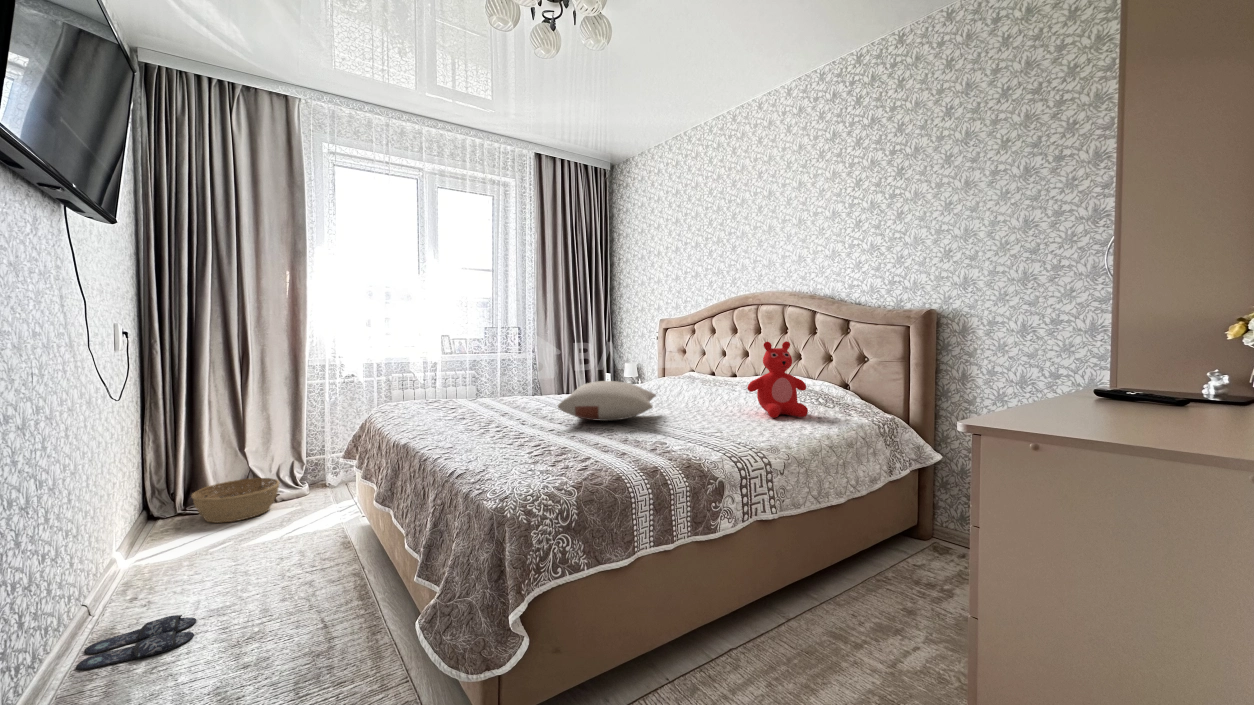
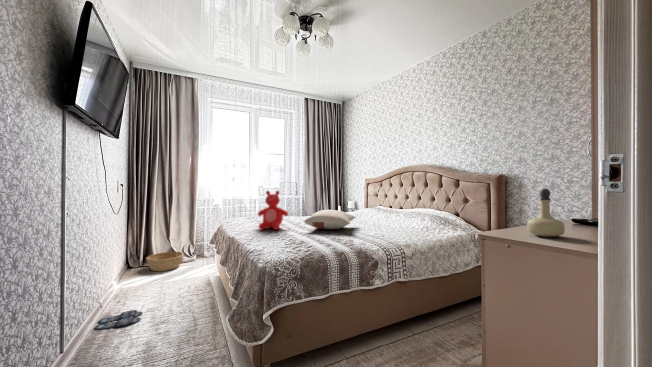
perfume bottle: none [1043,331,1119,425] -> present [527,188,565,237]
teddy bear: present [747,341,808,418] -> present [258,191,288,230]

